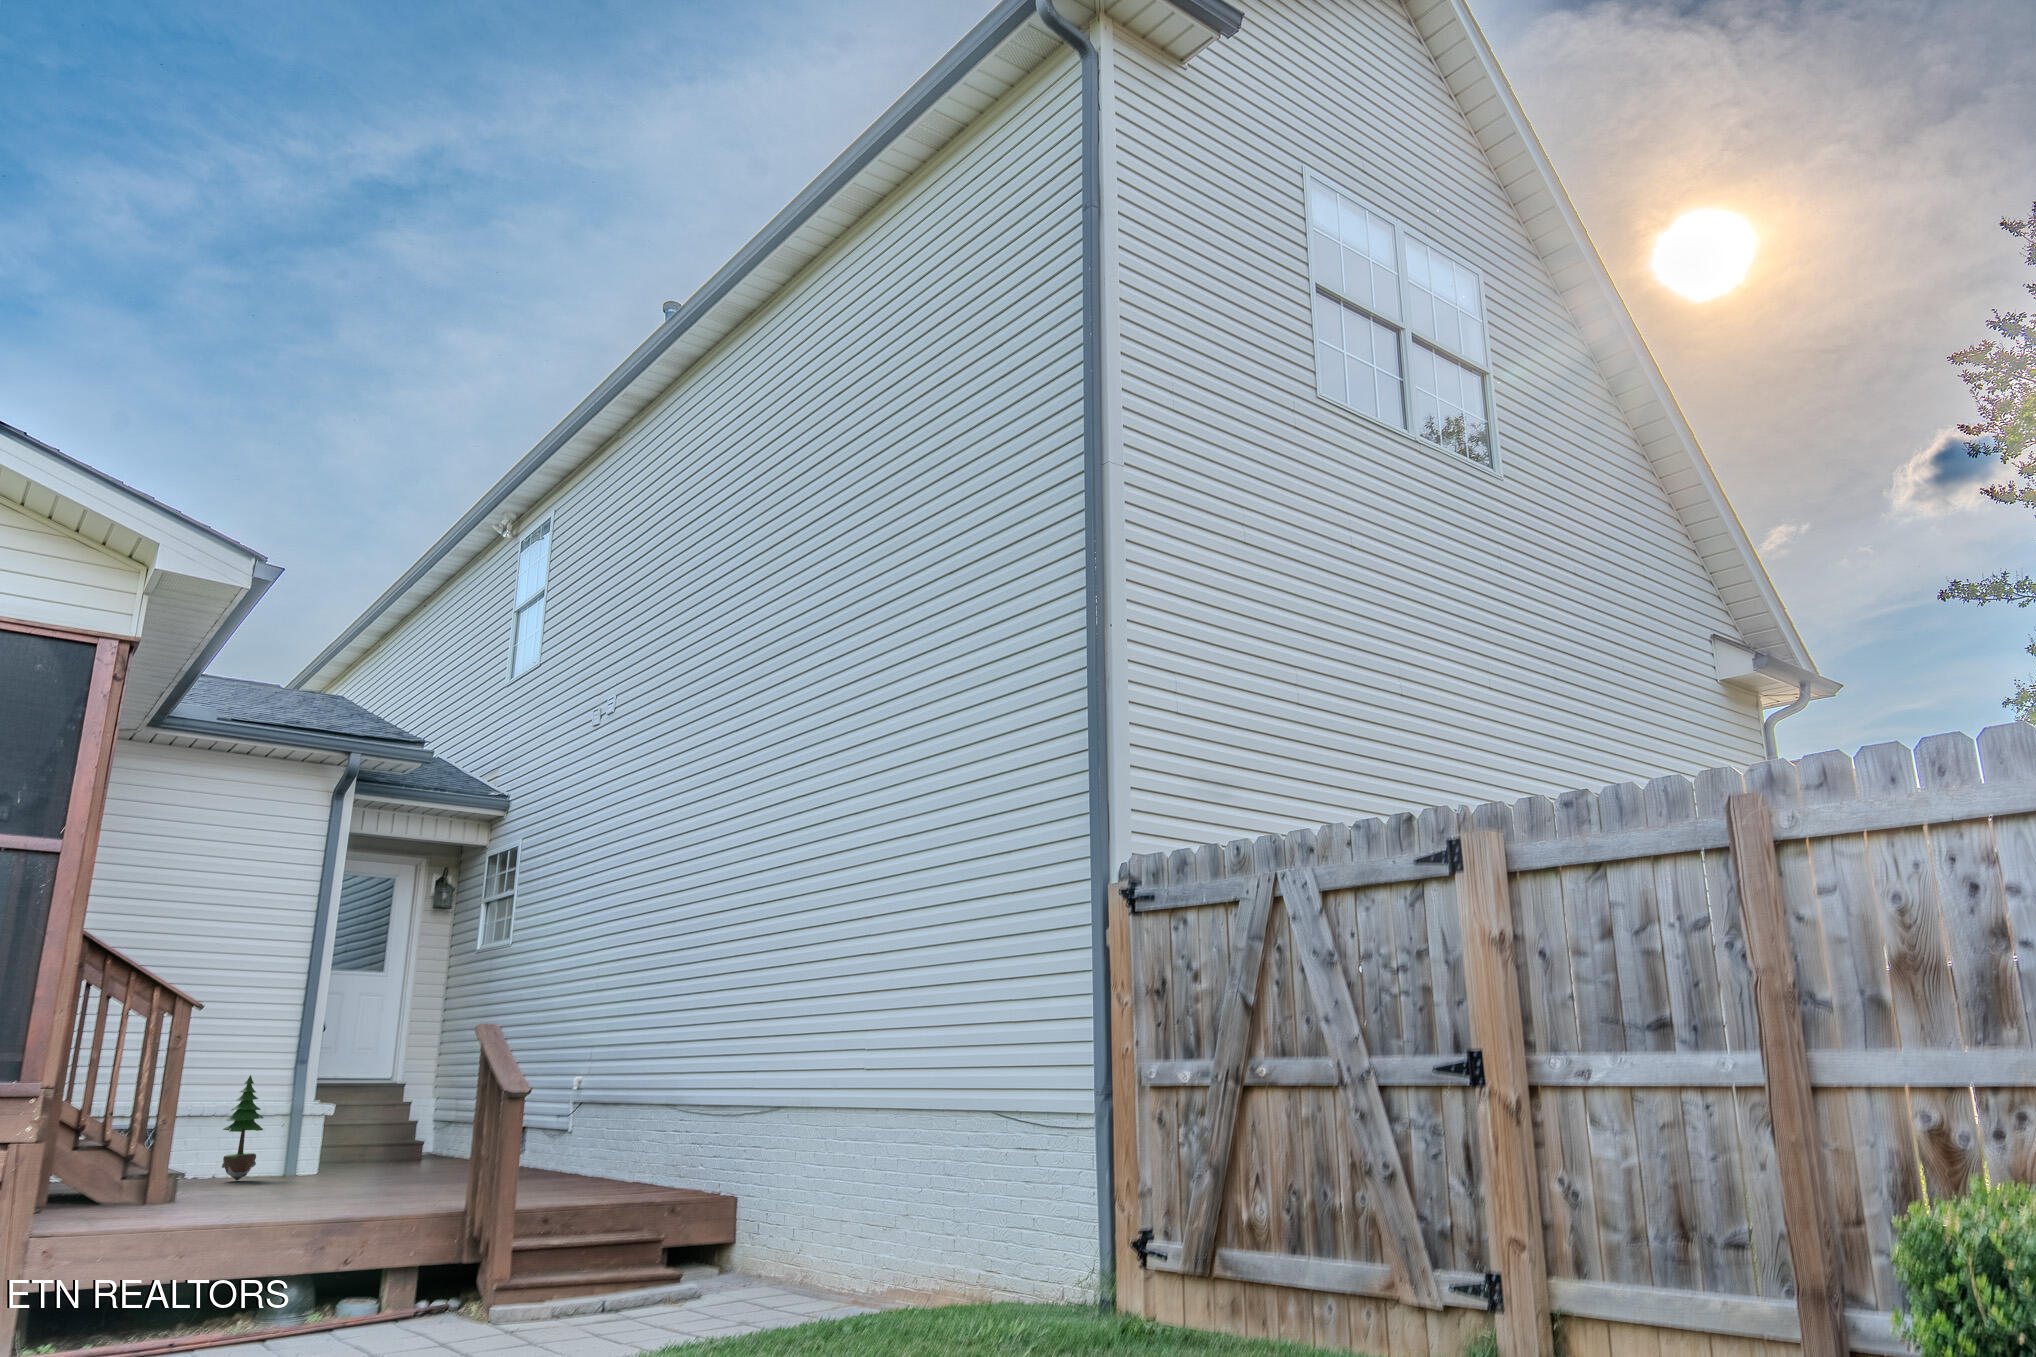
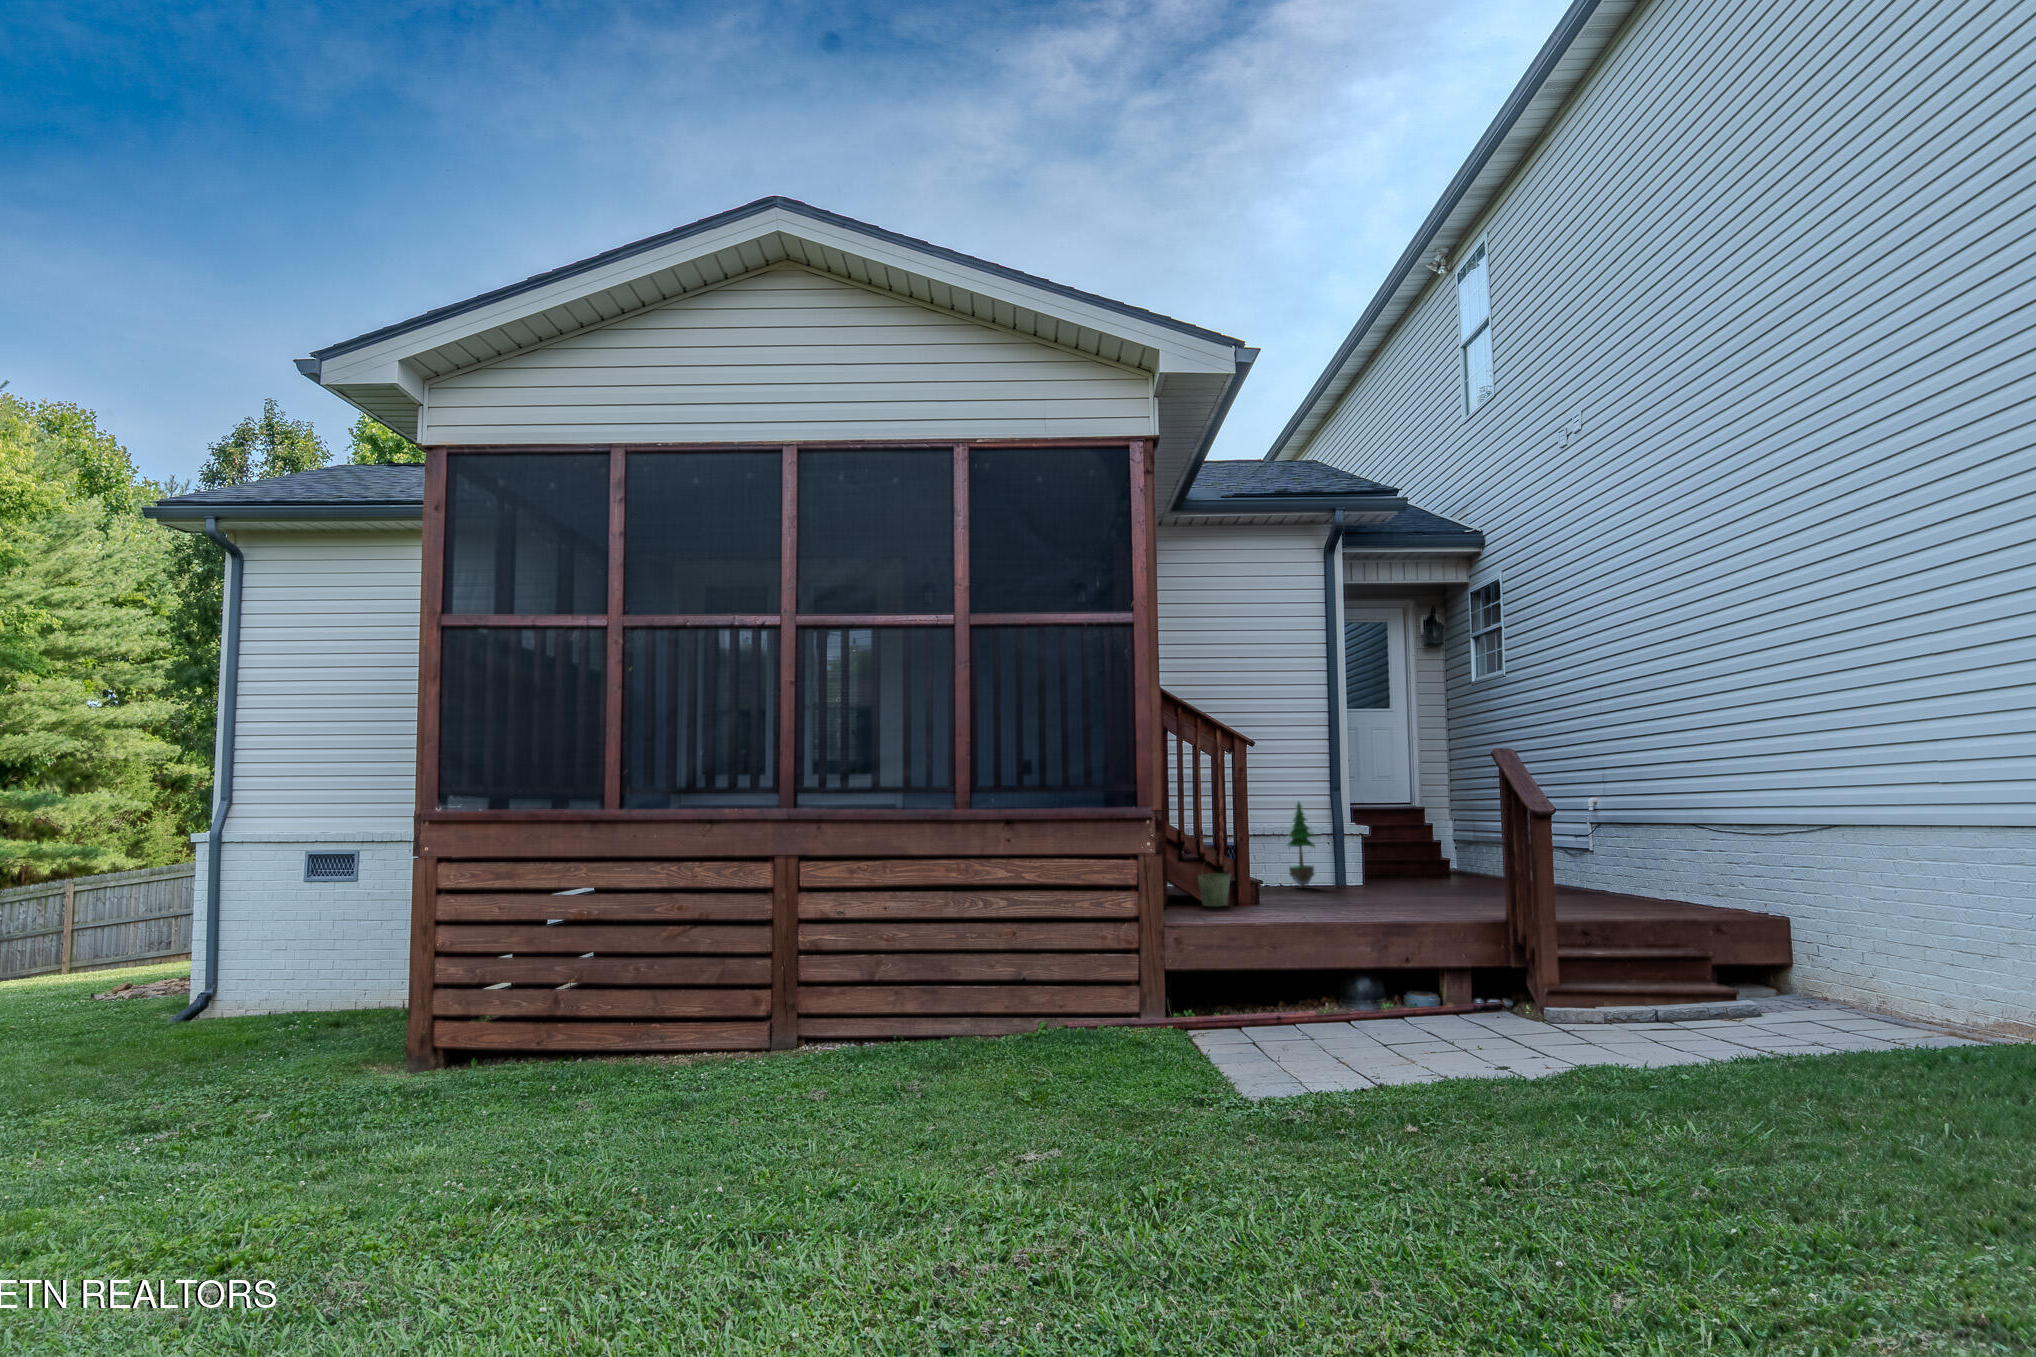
bucket: none [90,1138,141,1205] -> present [1198,872,1231,907]

